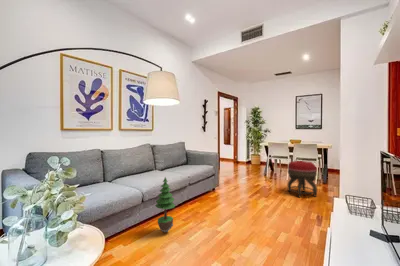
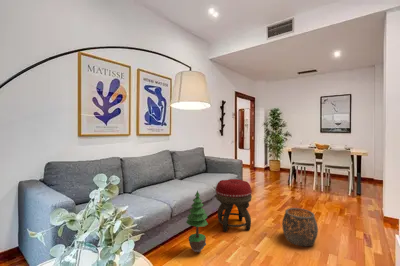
footstool: present [288,161,317,197] -> present [216,179,252,232]
woven basket: none [245,193,276,227] -> present [282,208,318,246]

